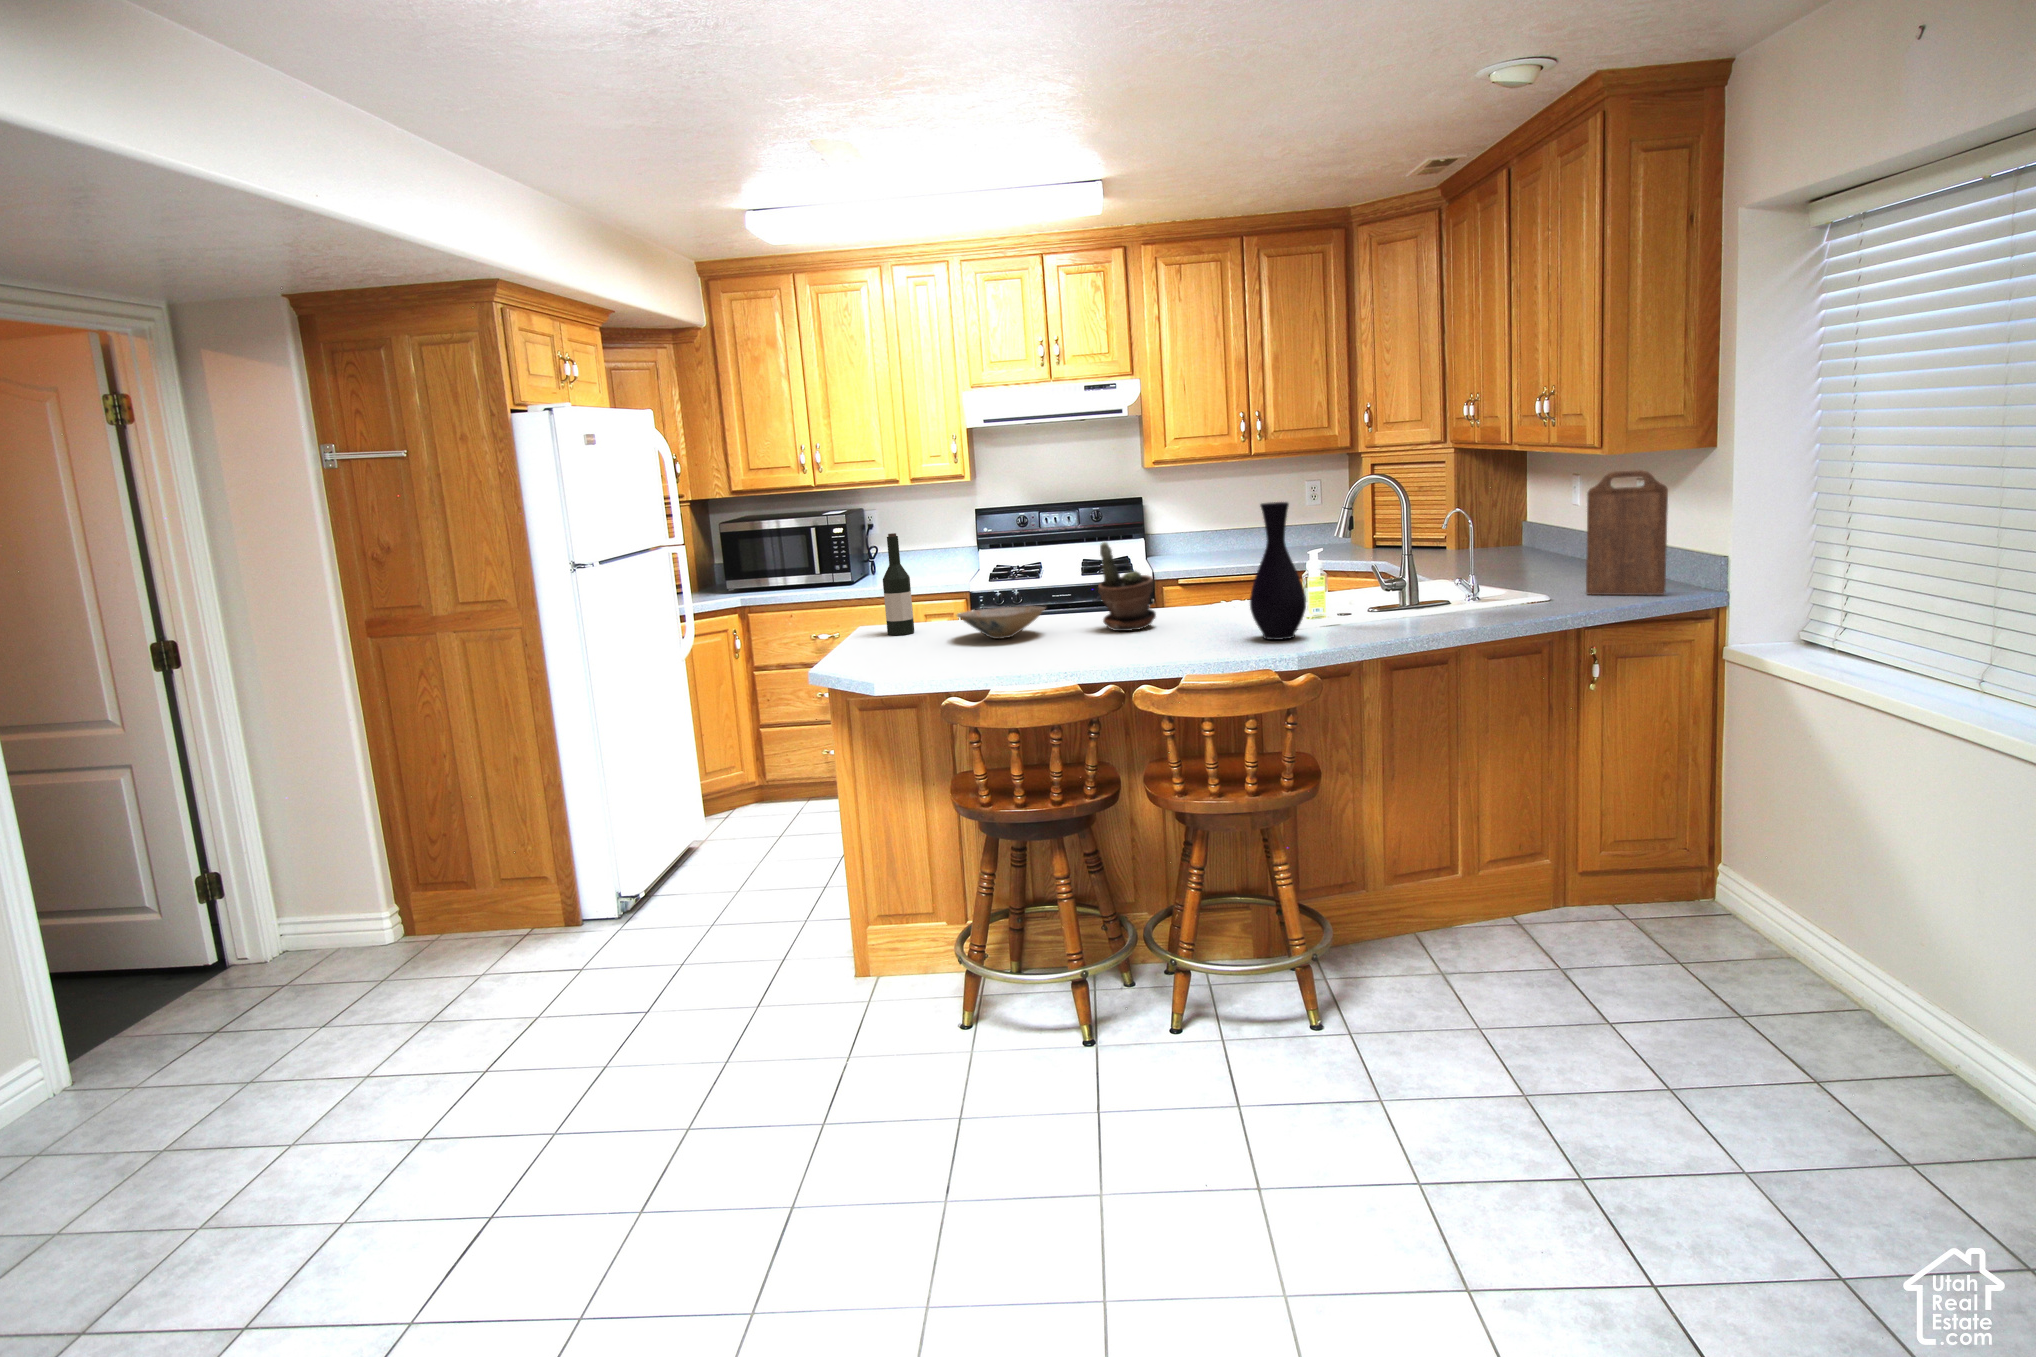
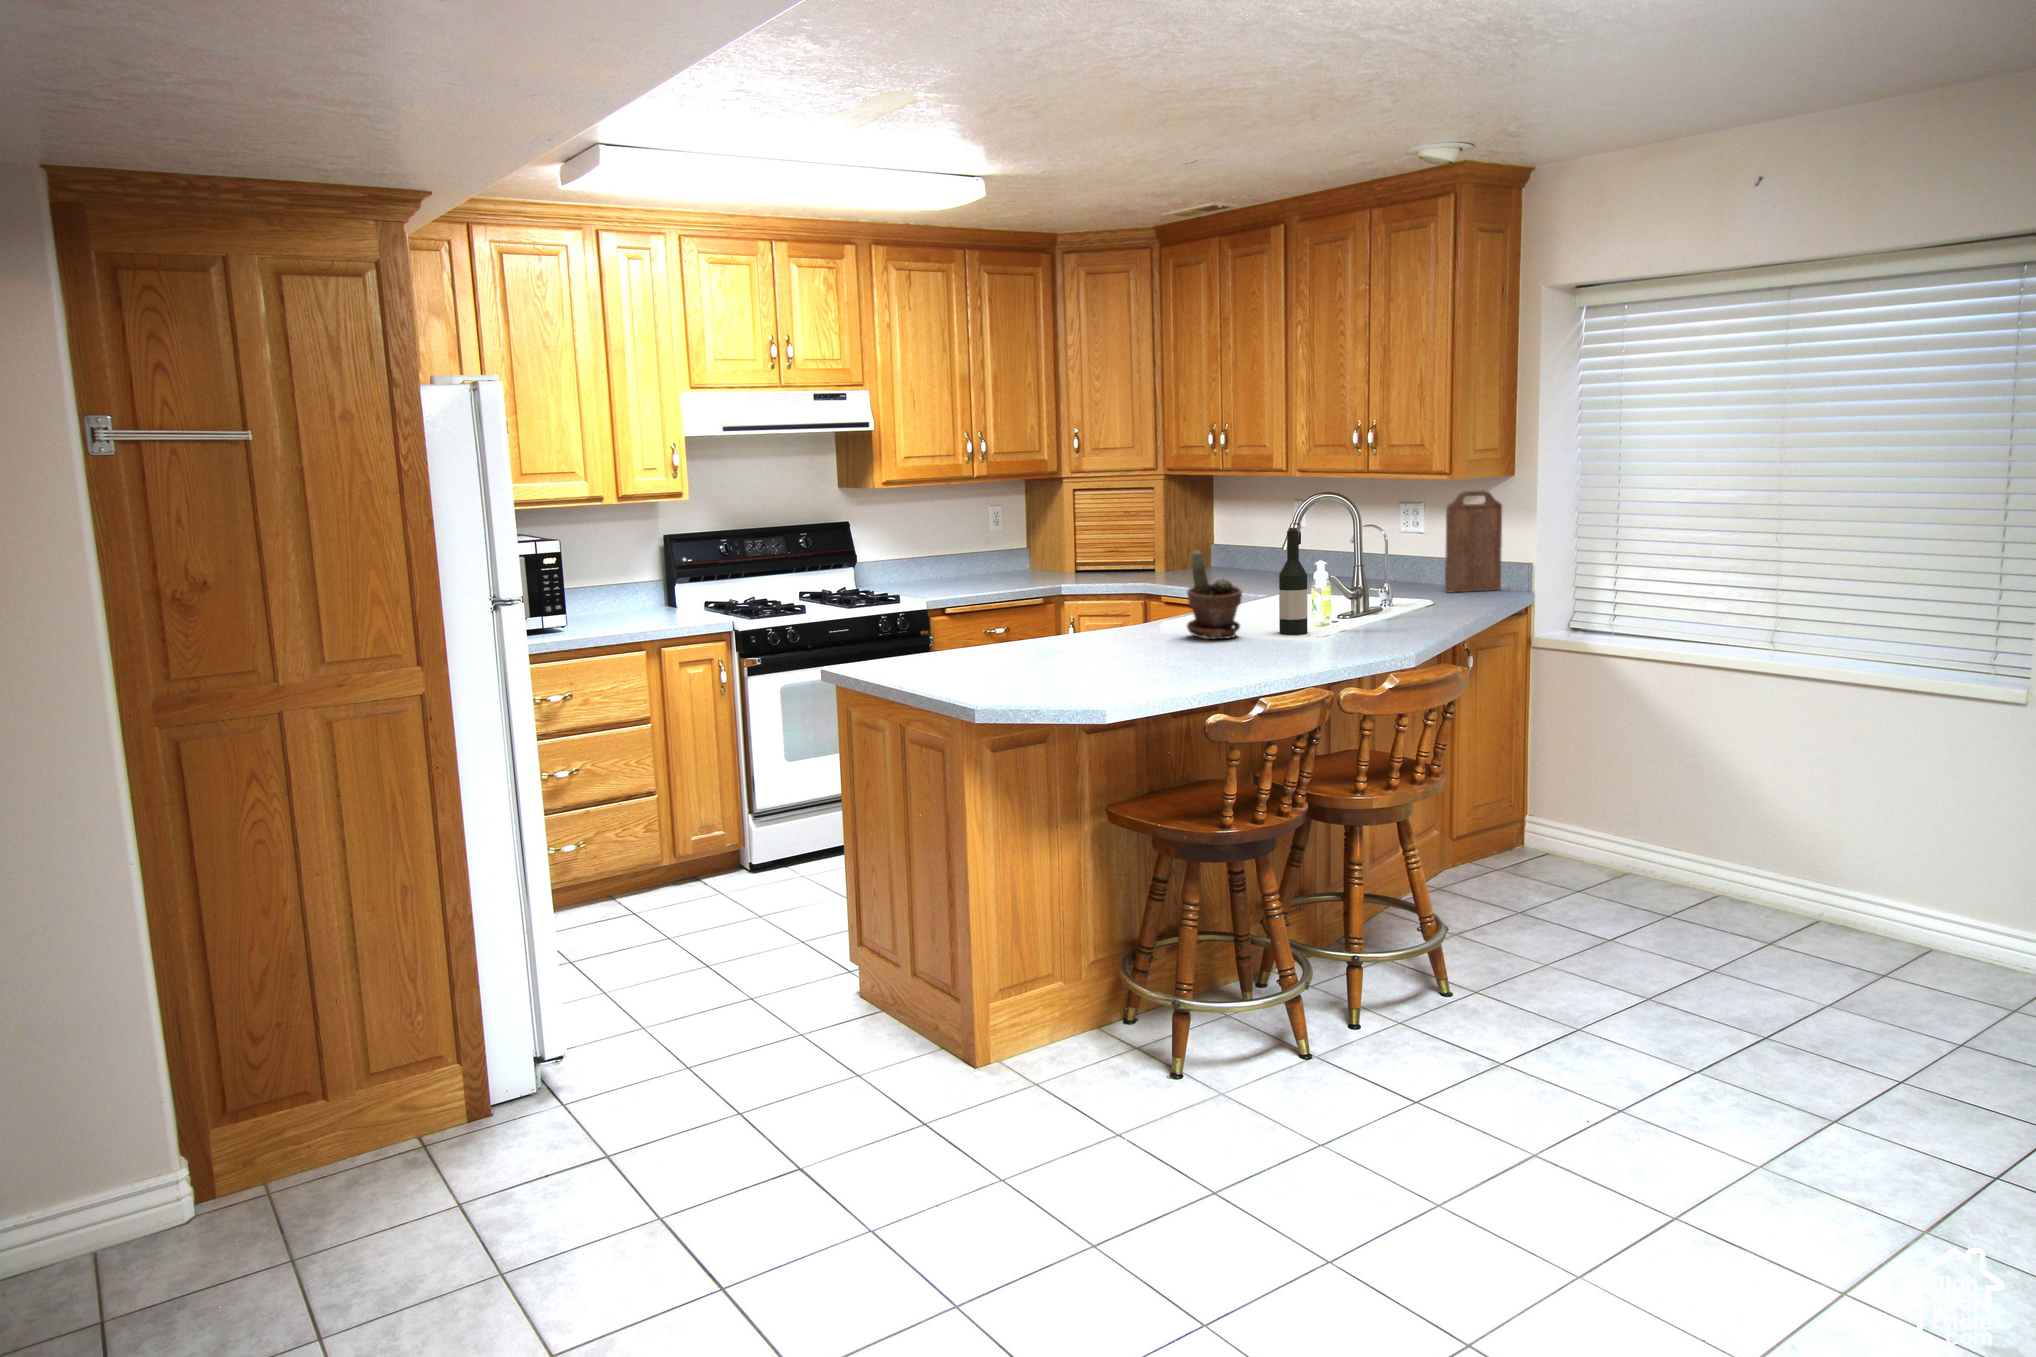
vase: present [1250,502,1306,640] -> none [1358,509,1409,634]
wine bottle: present [883,533,914,635] -> present [1279,528,1308,634]
bowl: present [957,606,1045,639] -> none [1082,619,1179,654]

